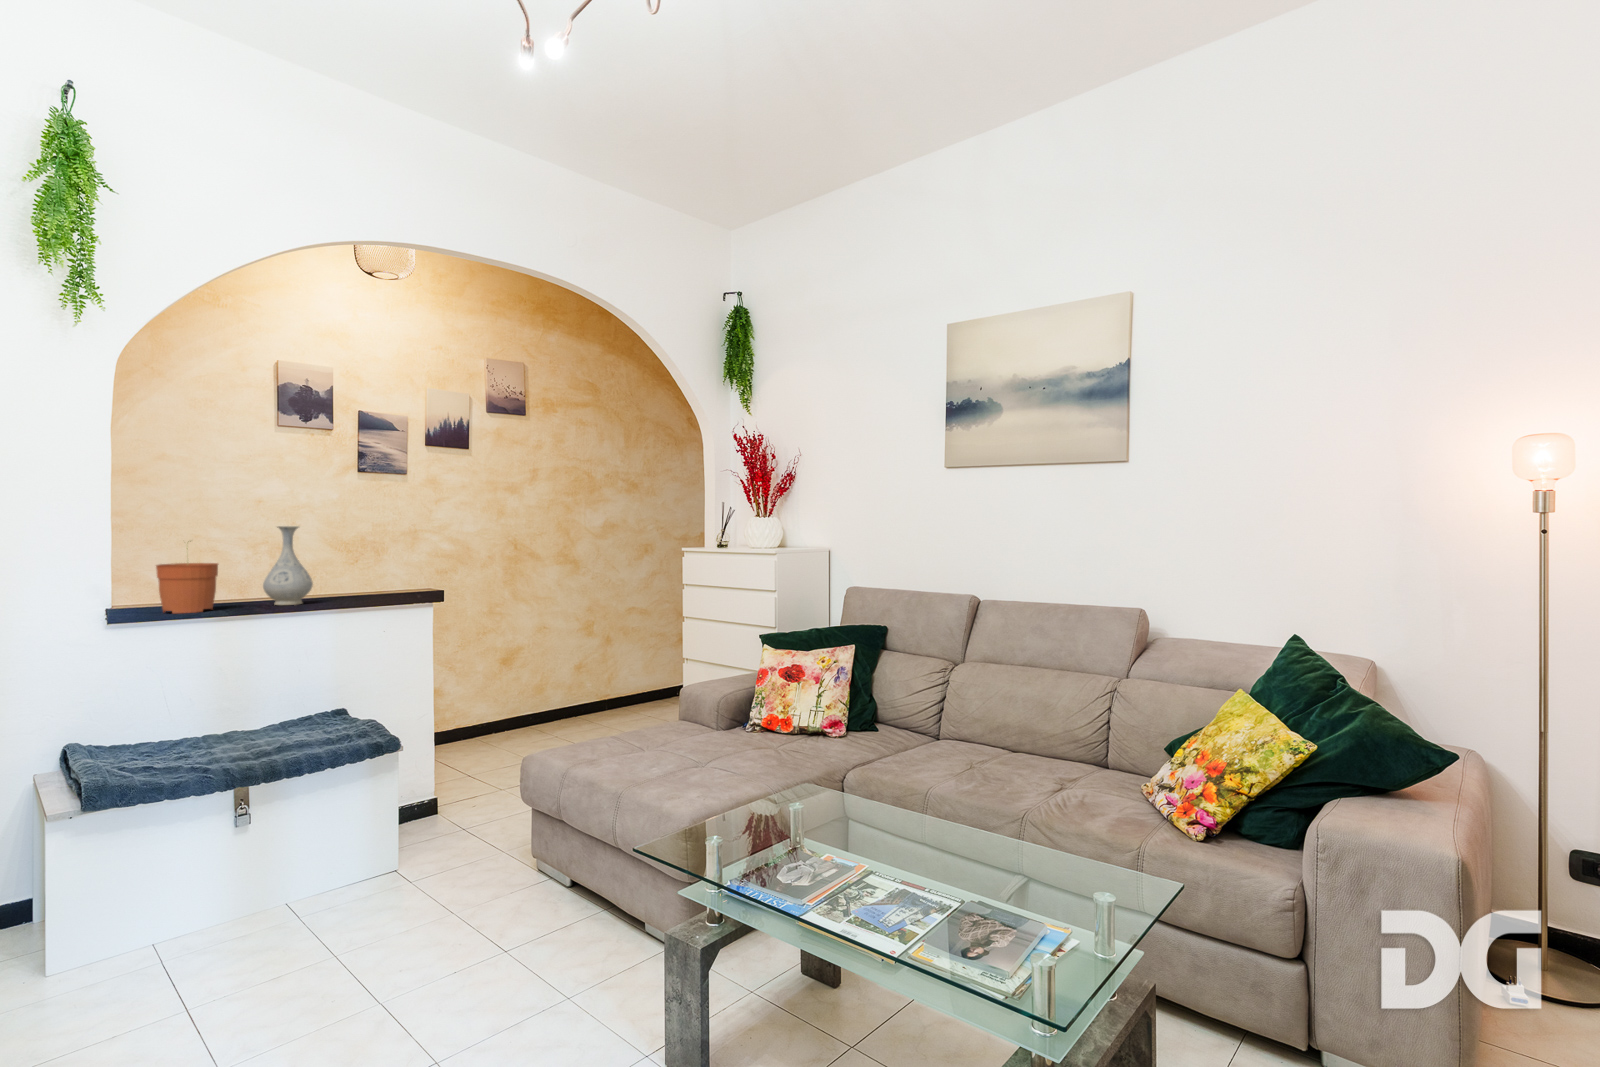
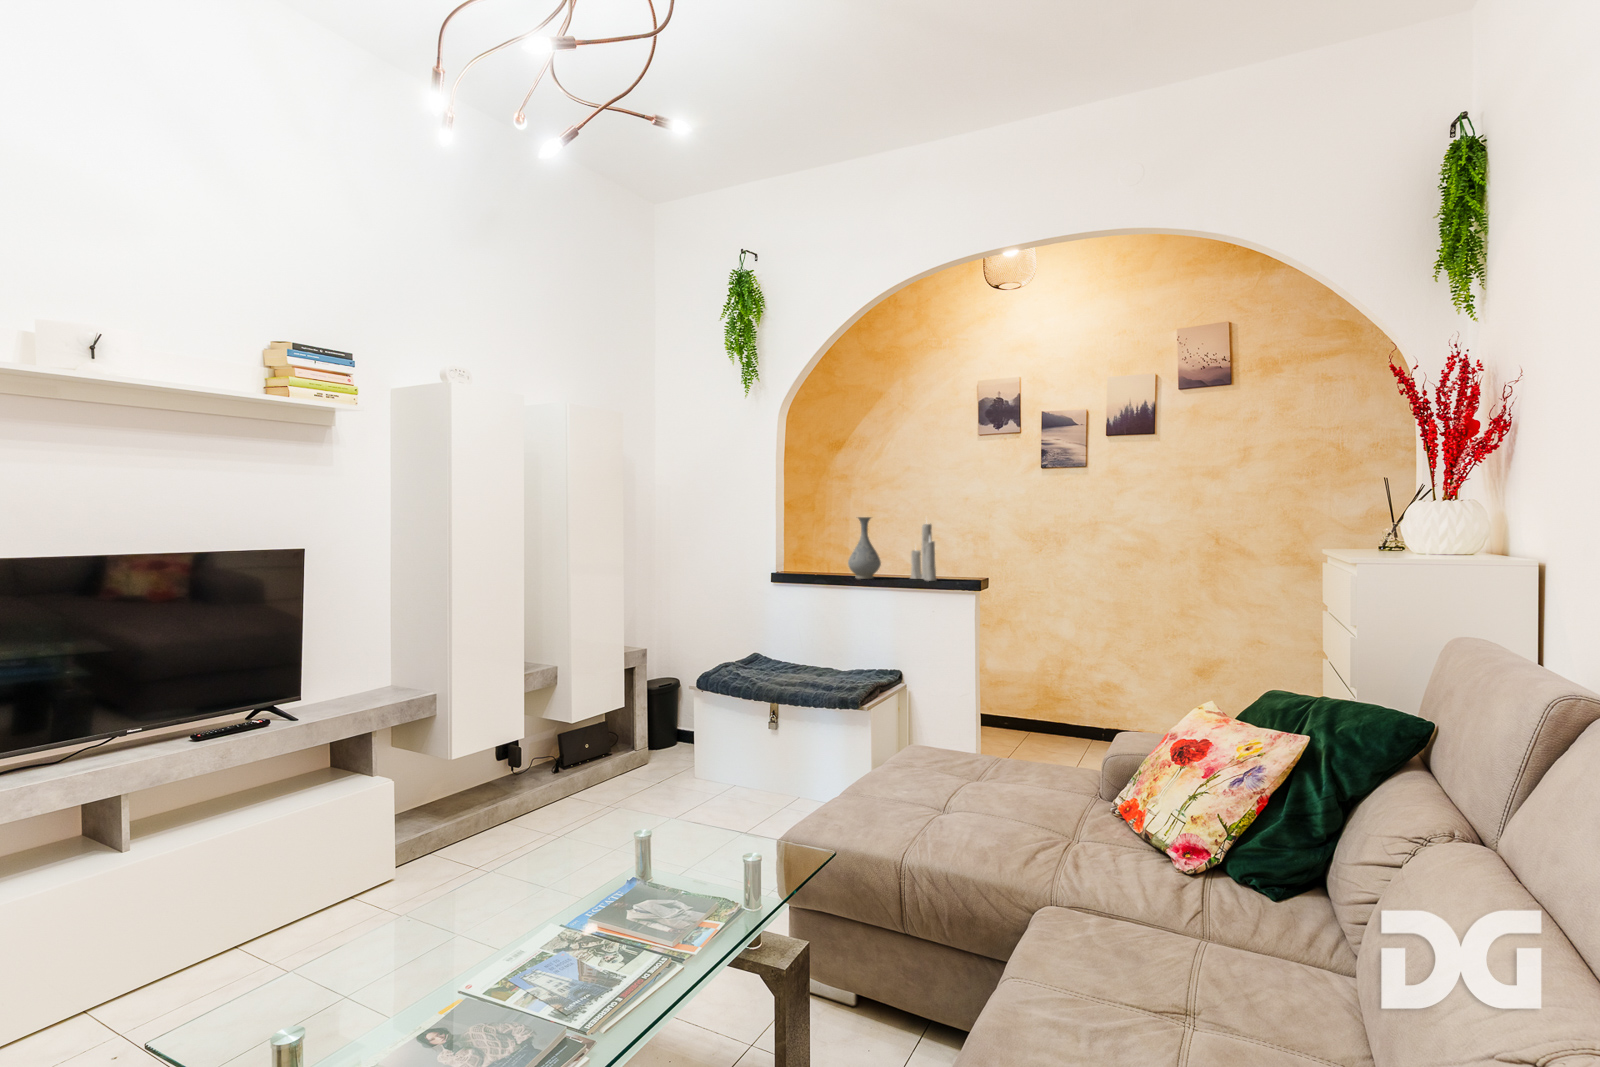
candle: none [345,521,387,599] -> present [910,524,936,581]
plant pot: present [156,548,218,614] -> none [790,527,825,577]

